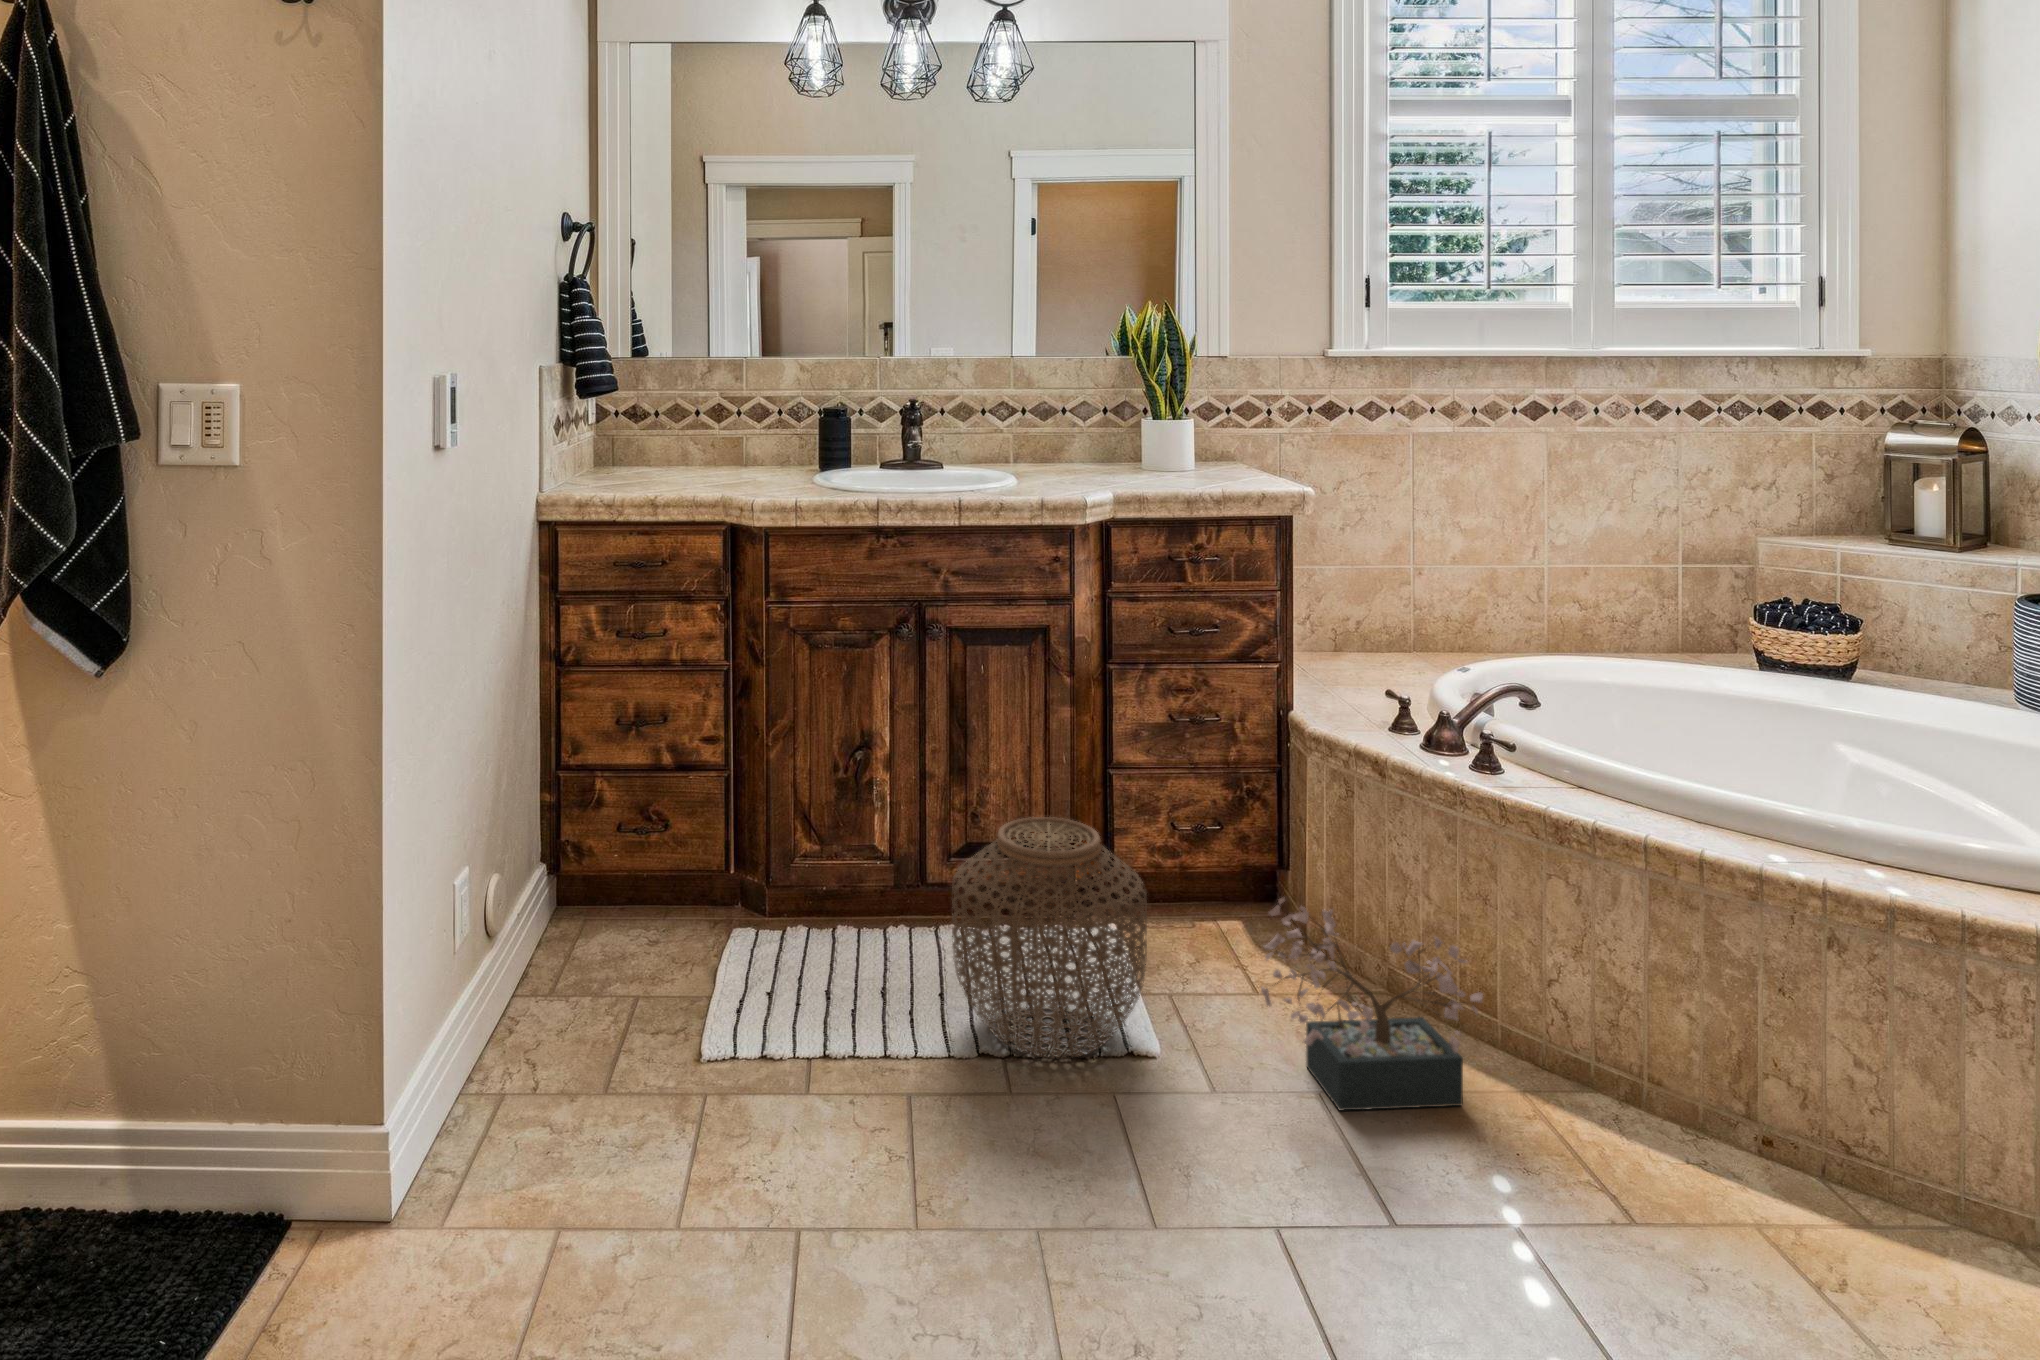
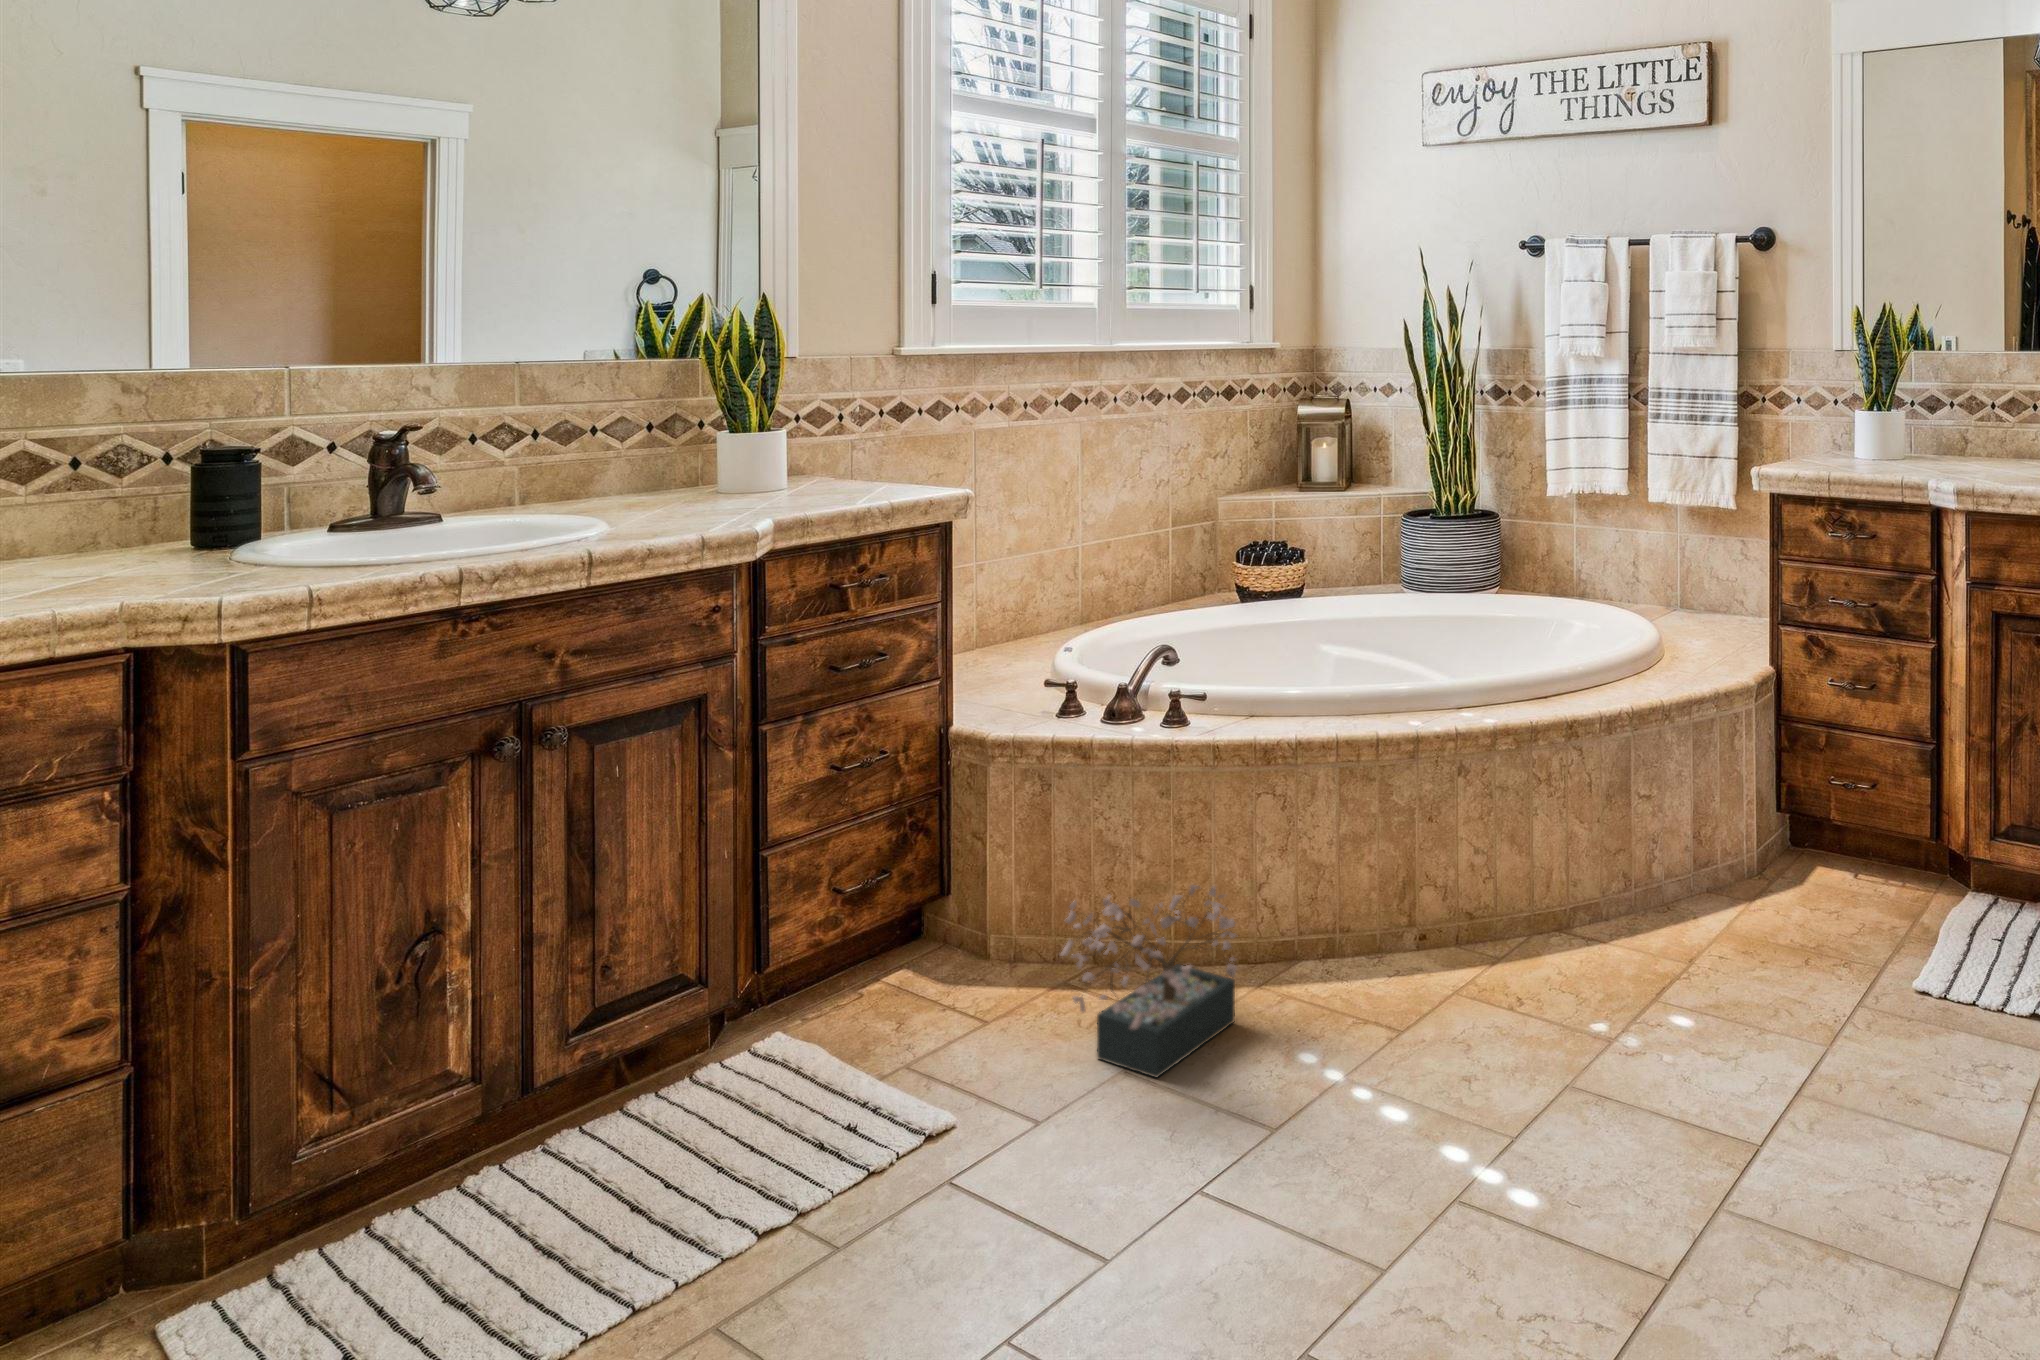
woven basket: present [952,817,1147,1058] -> none [690,908,949,1207]

